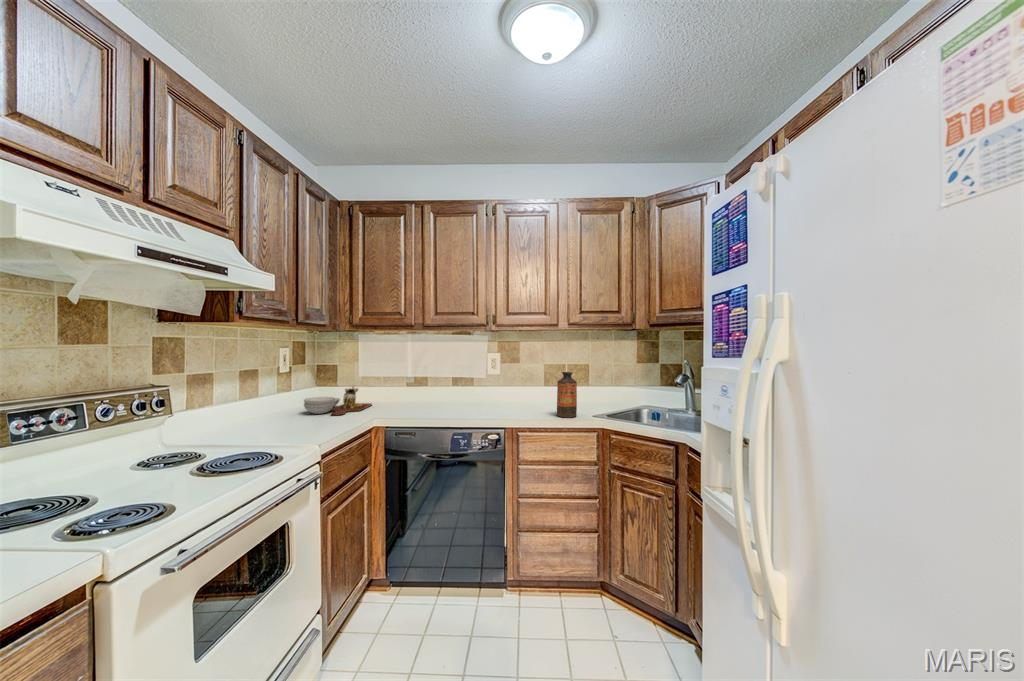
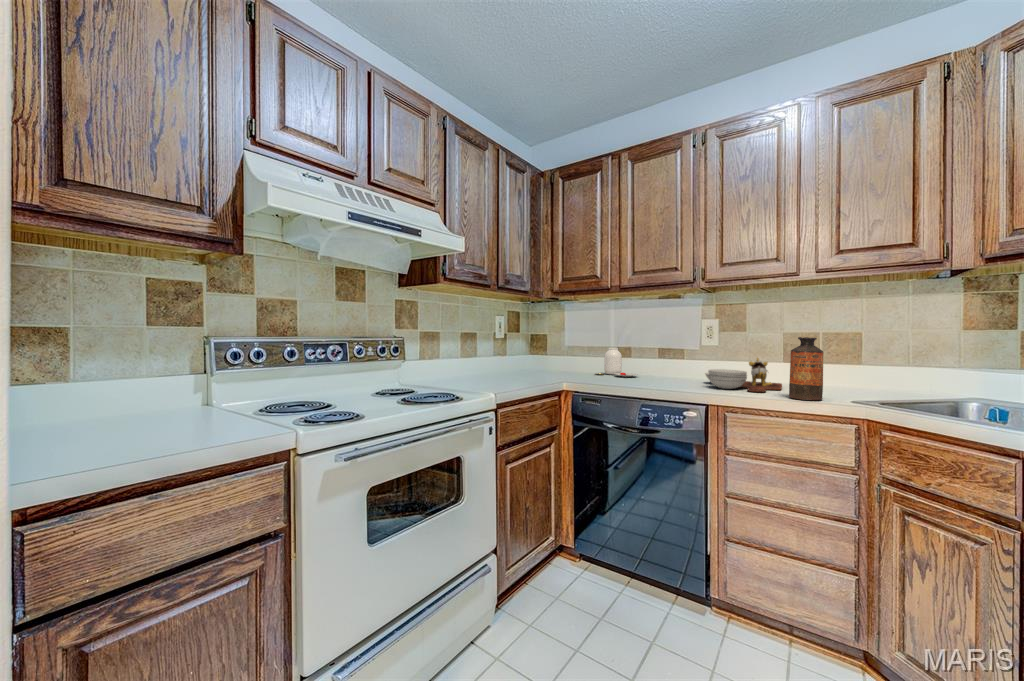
jar: none [394,377,435,405] -> present [598,348,638,377]
cutting board: present [304,385,372,415] -> present [705,358,782,392]

